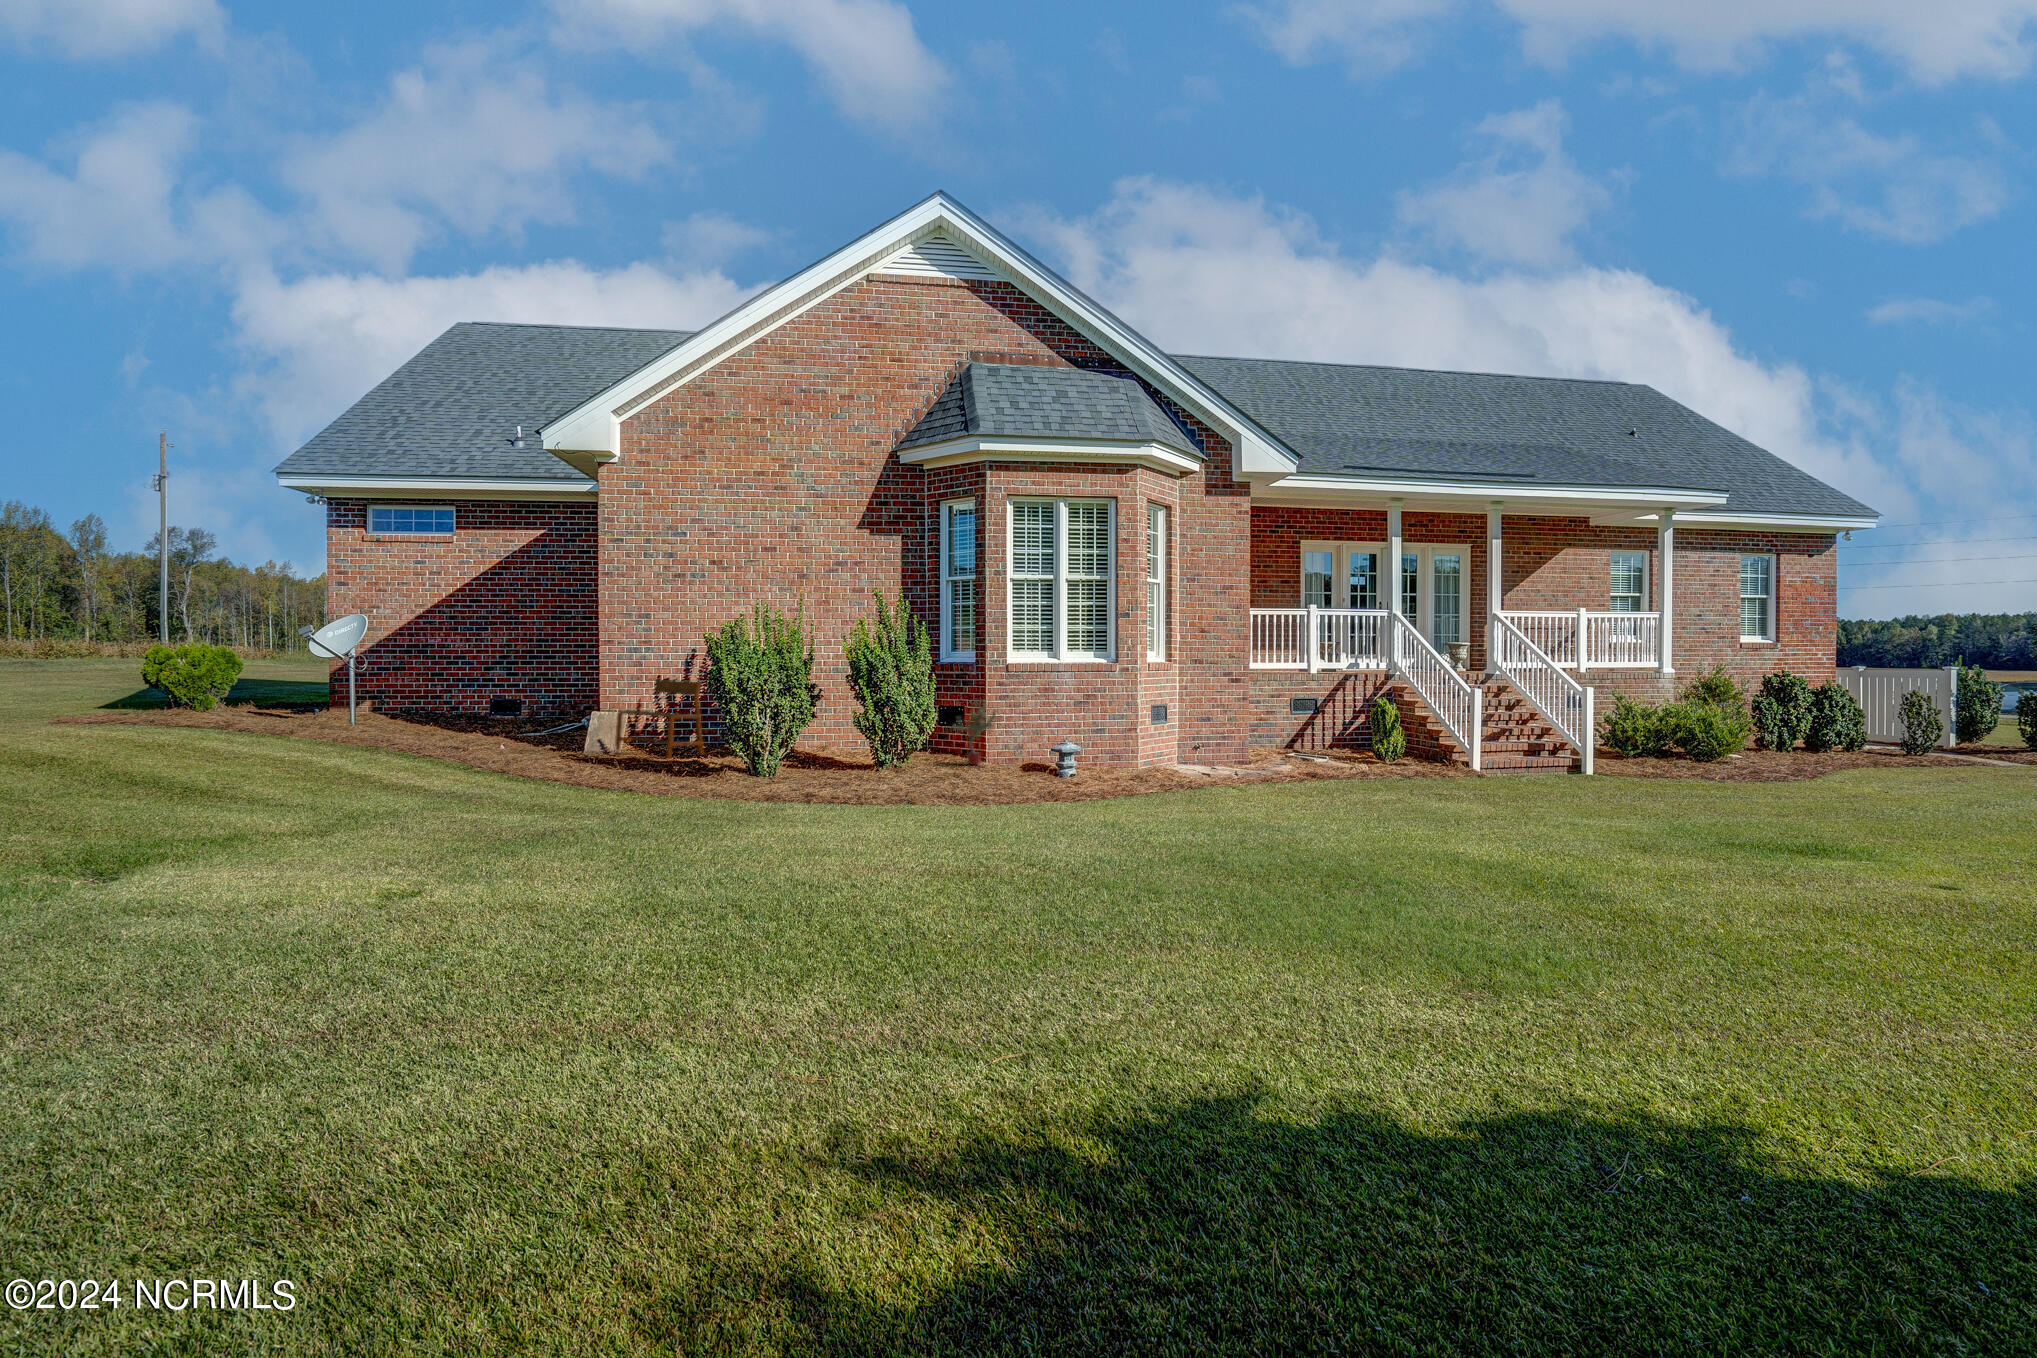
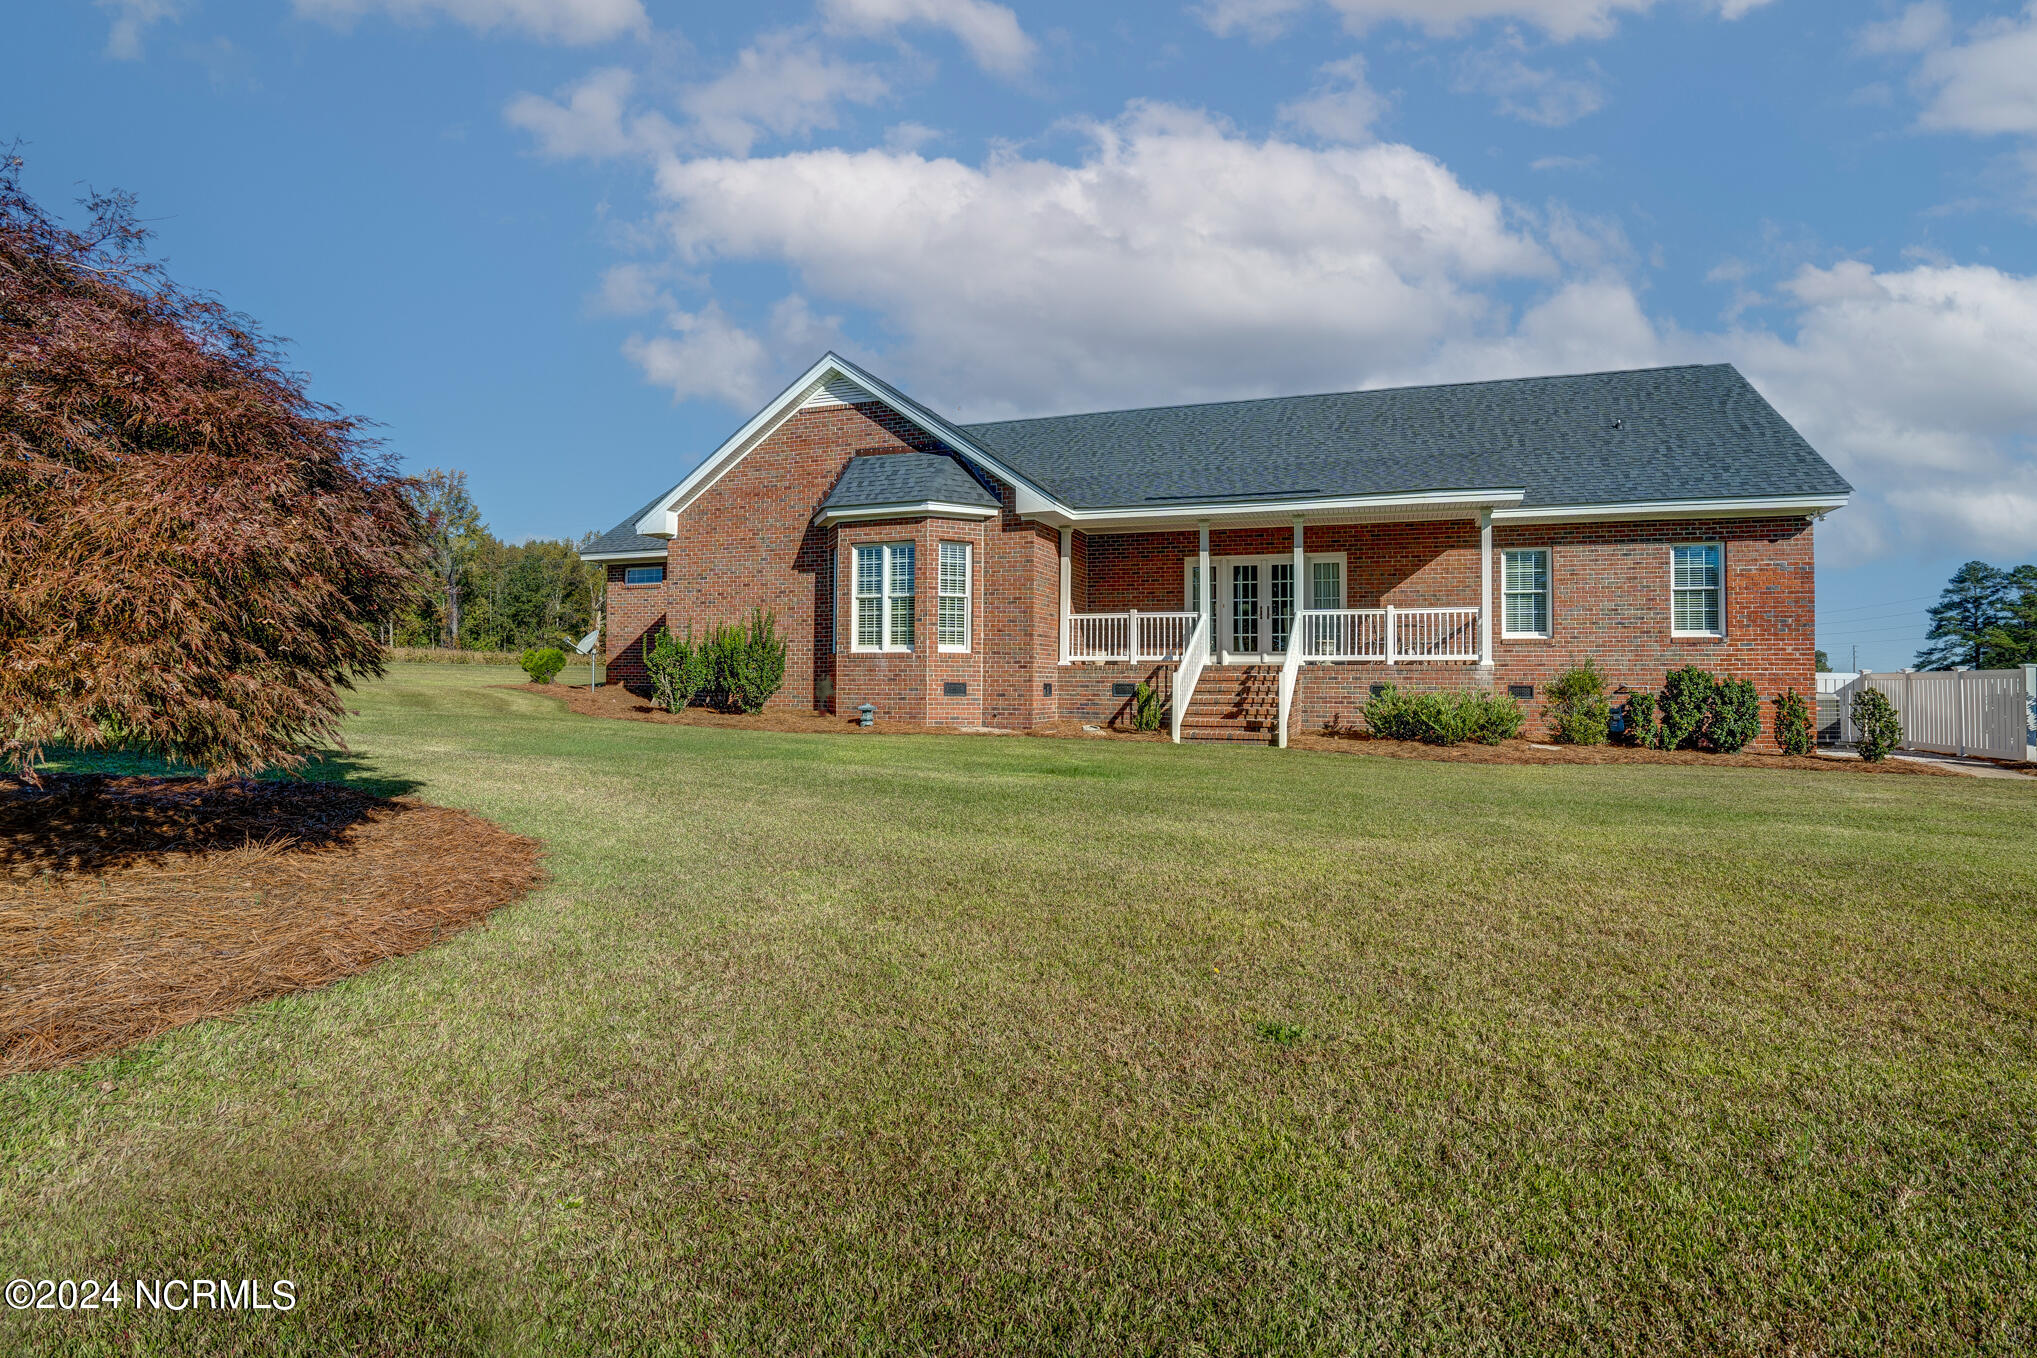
bench: present [615,679,704,759] -> none [667,666,708,713]

